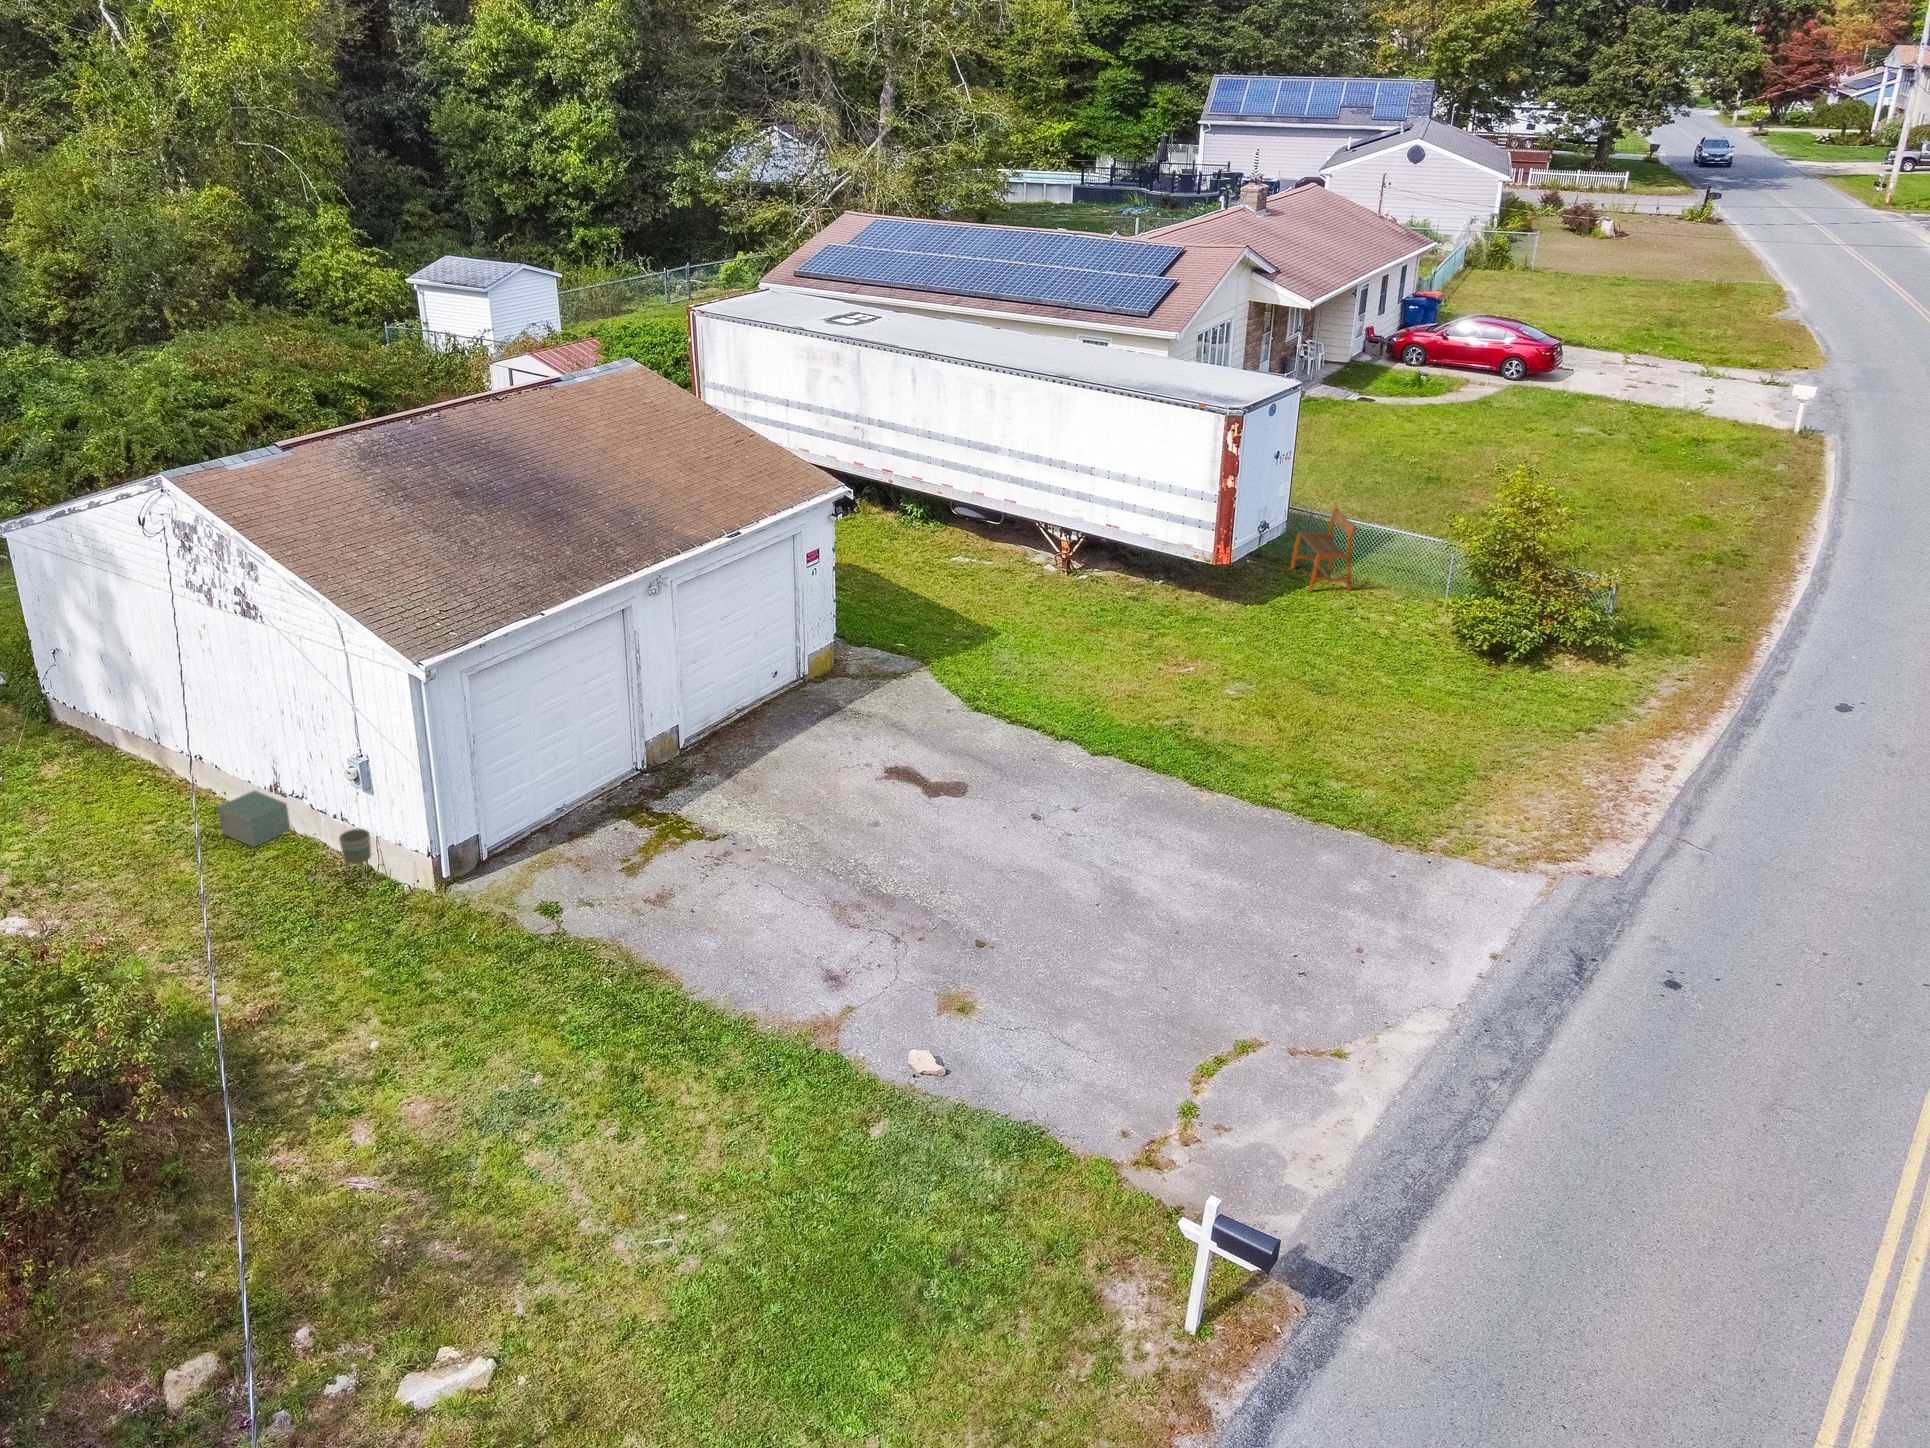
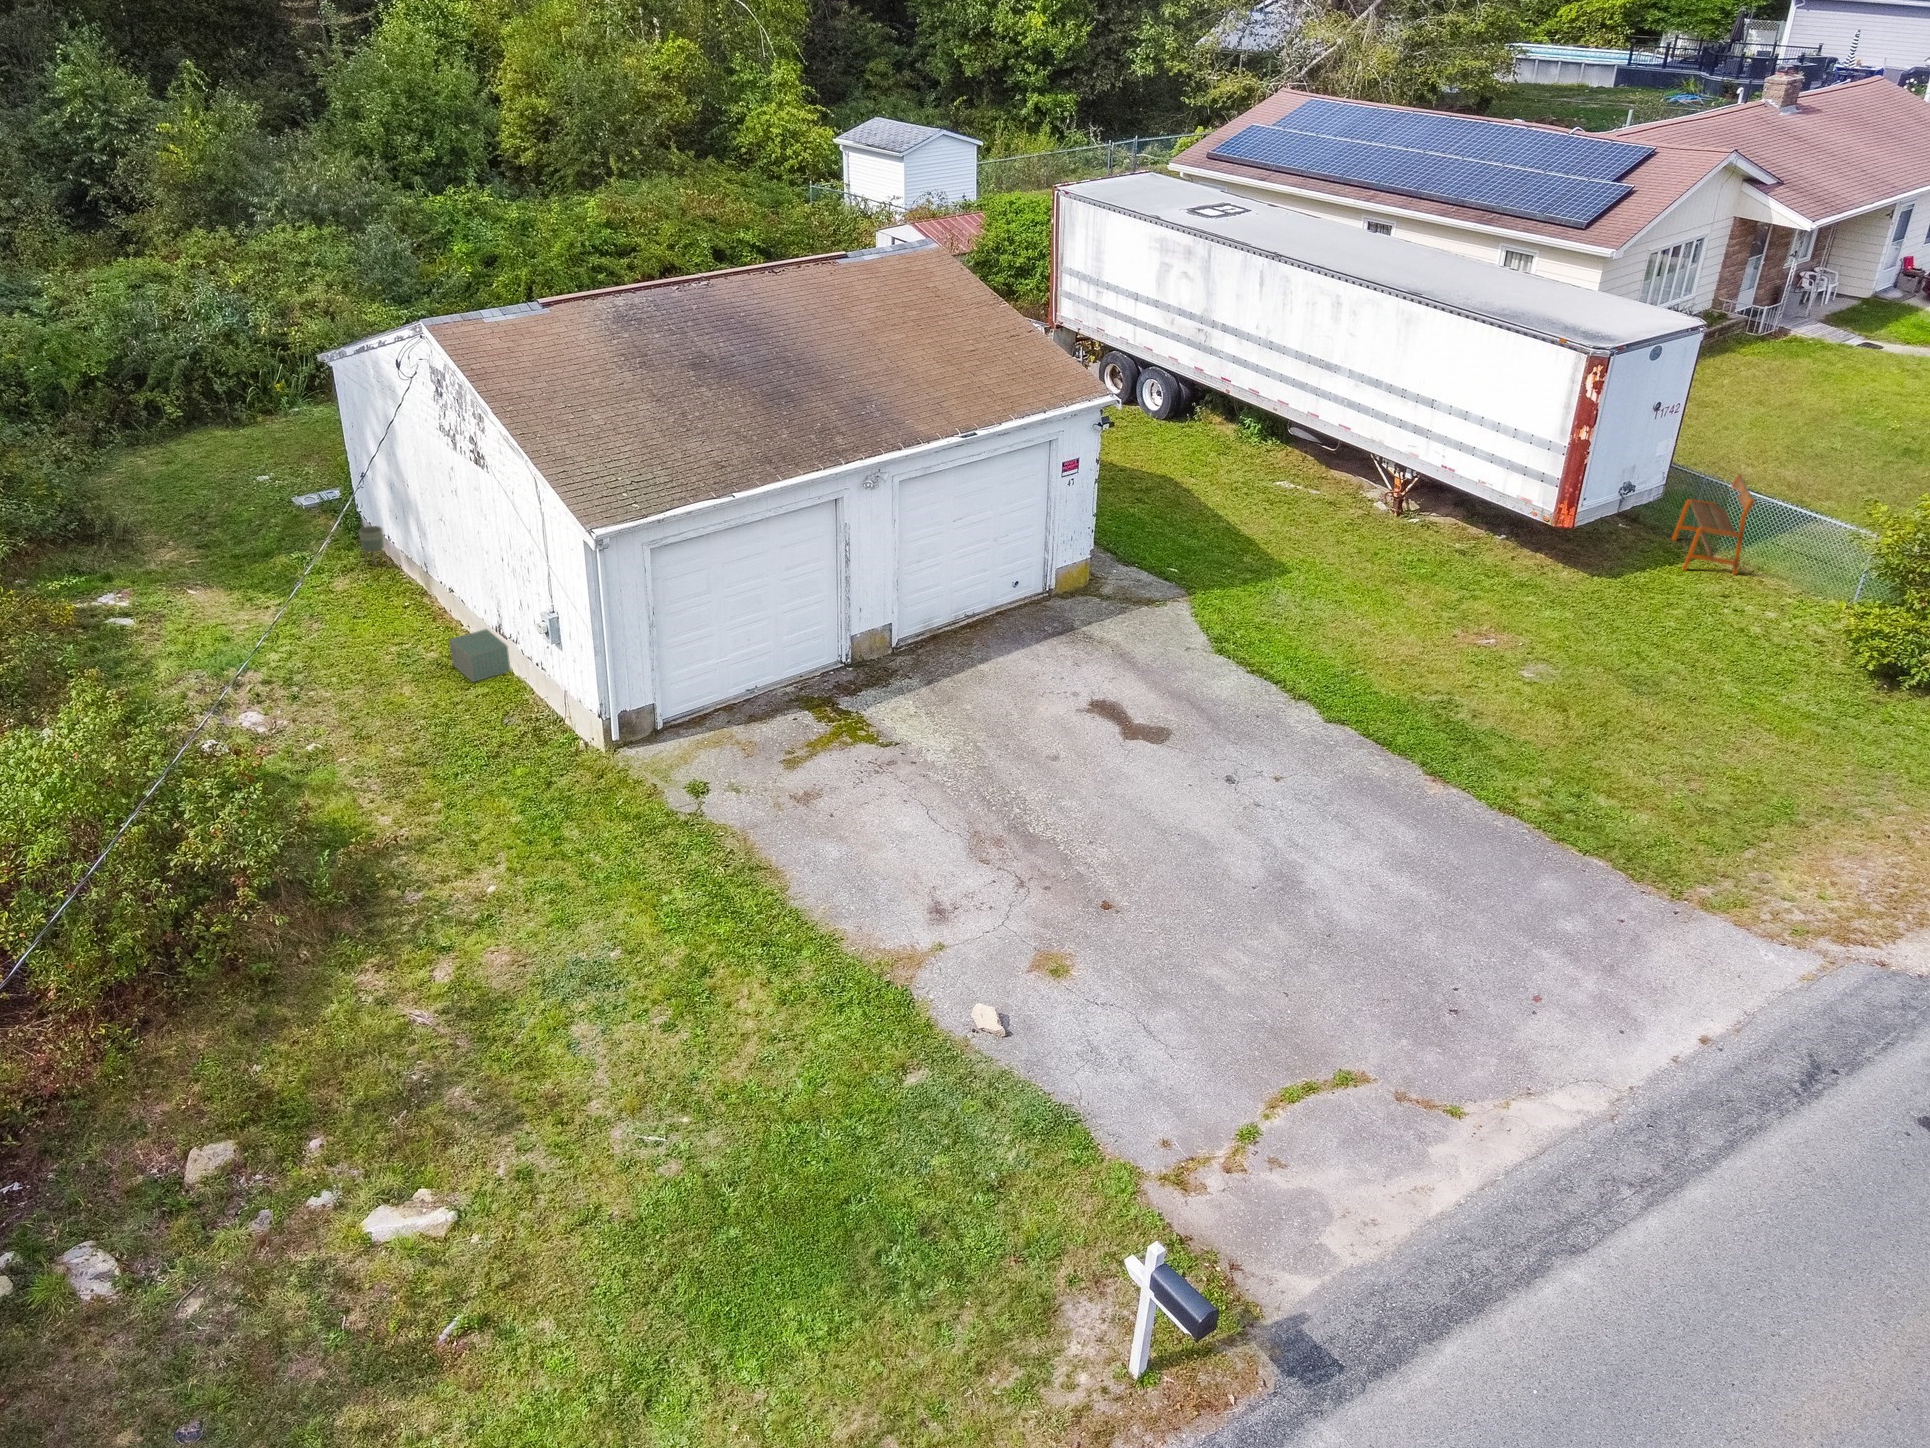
planter: present [339,829,371,879] -> present [359,526,385,565]

